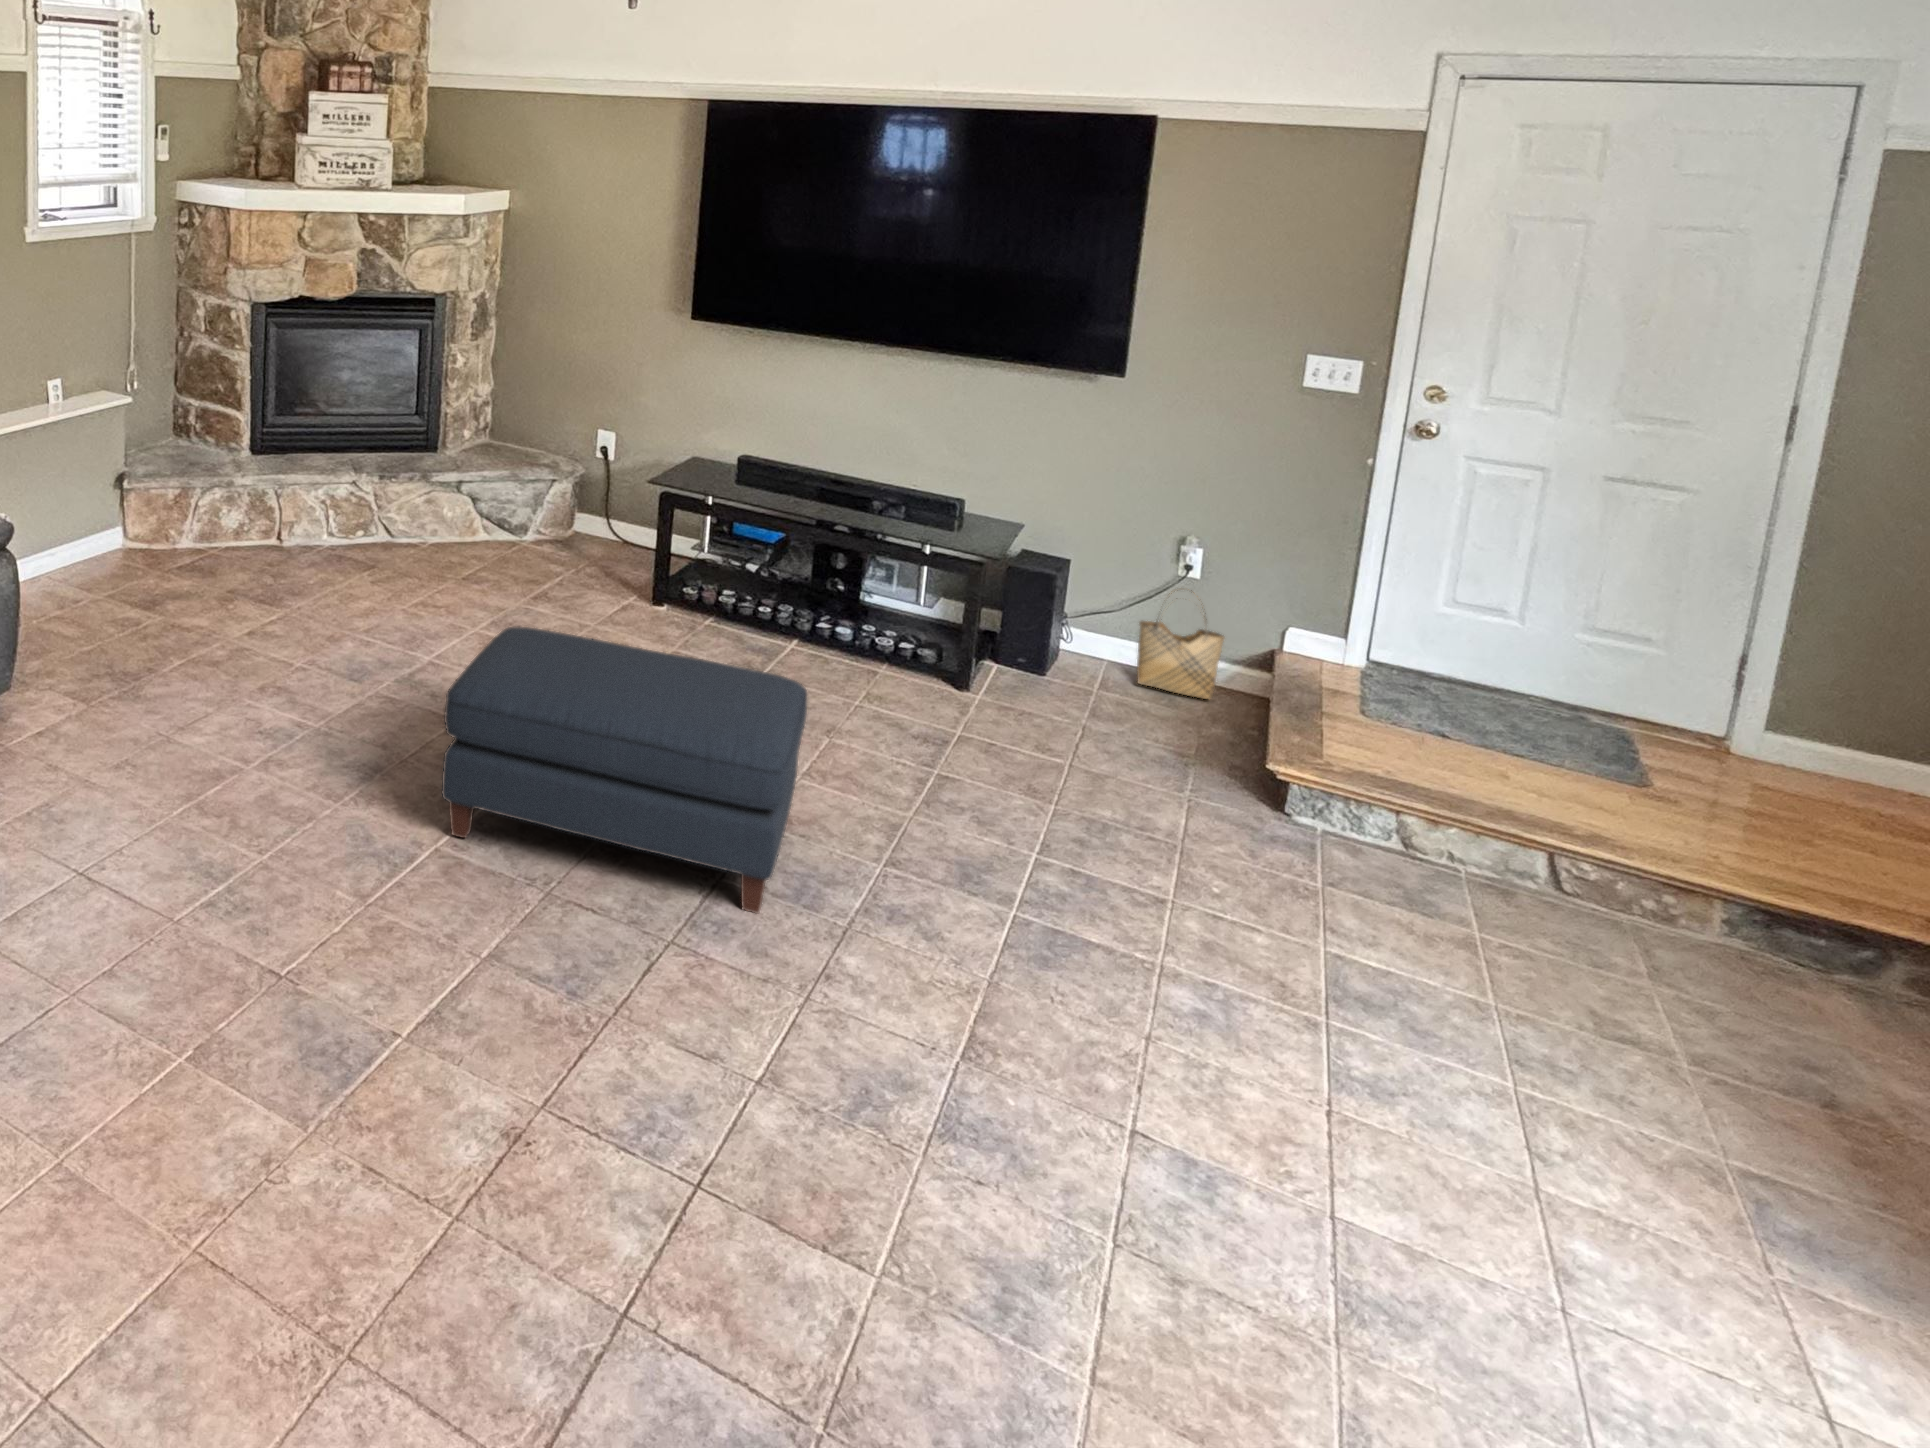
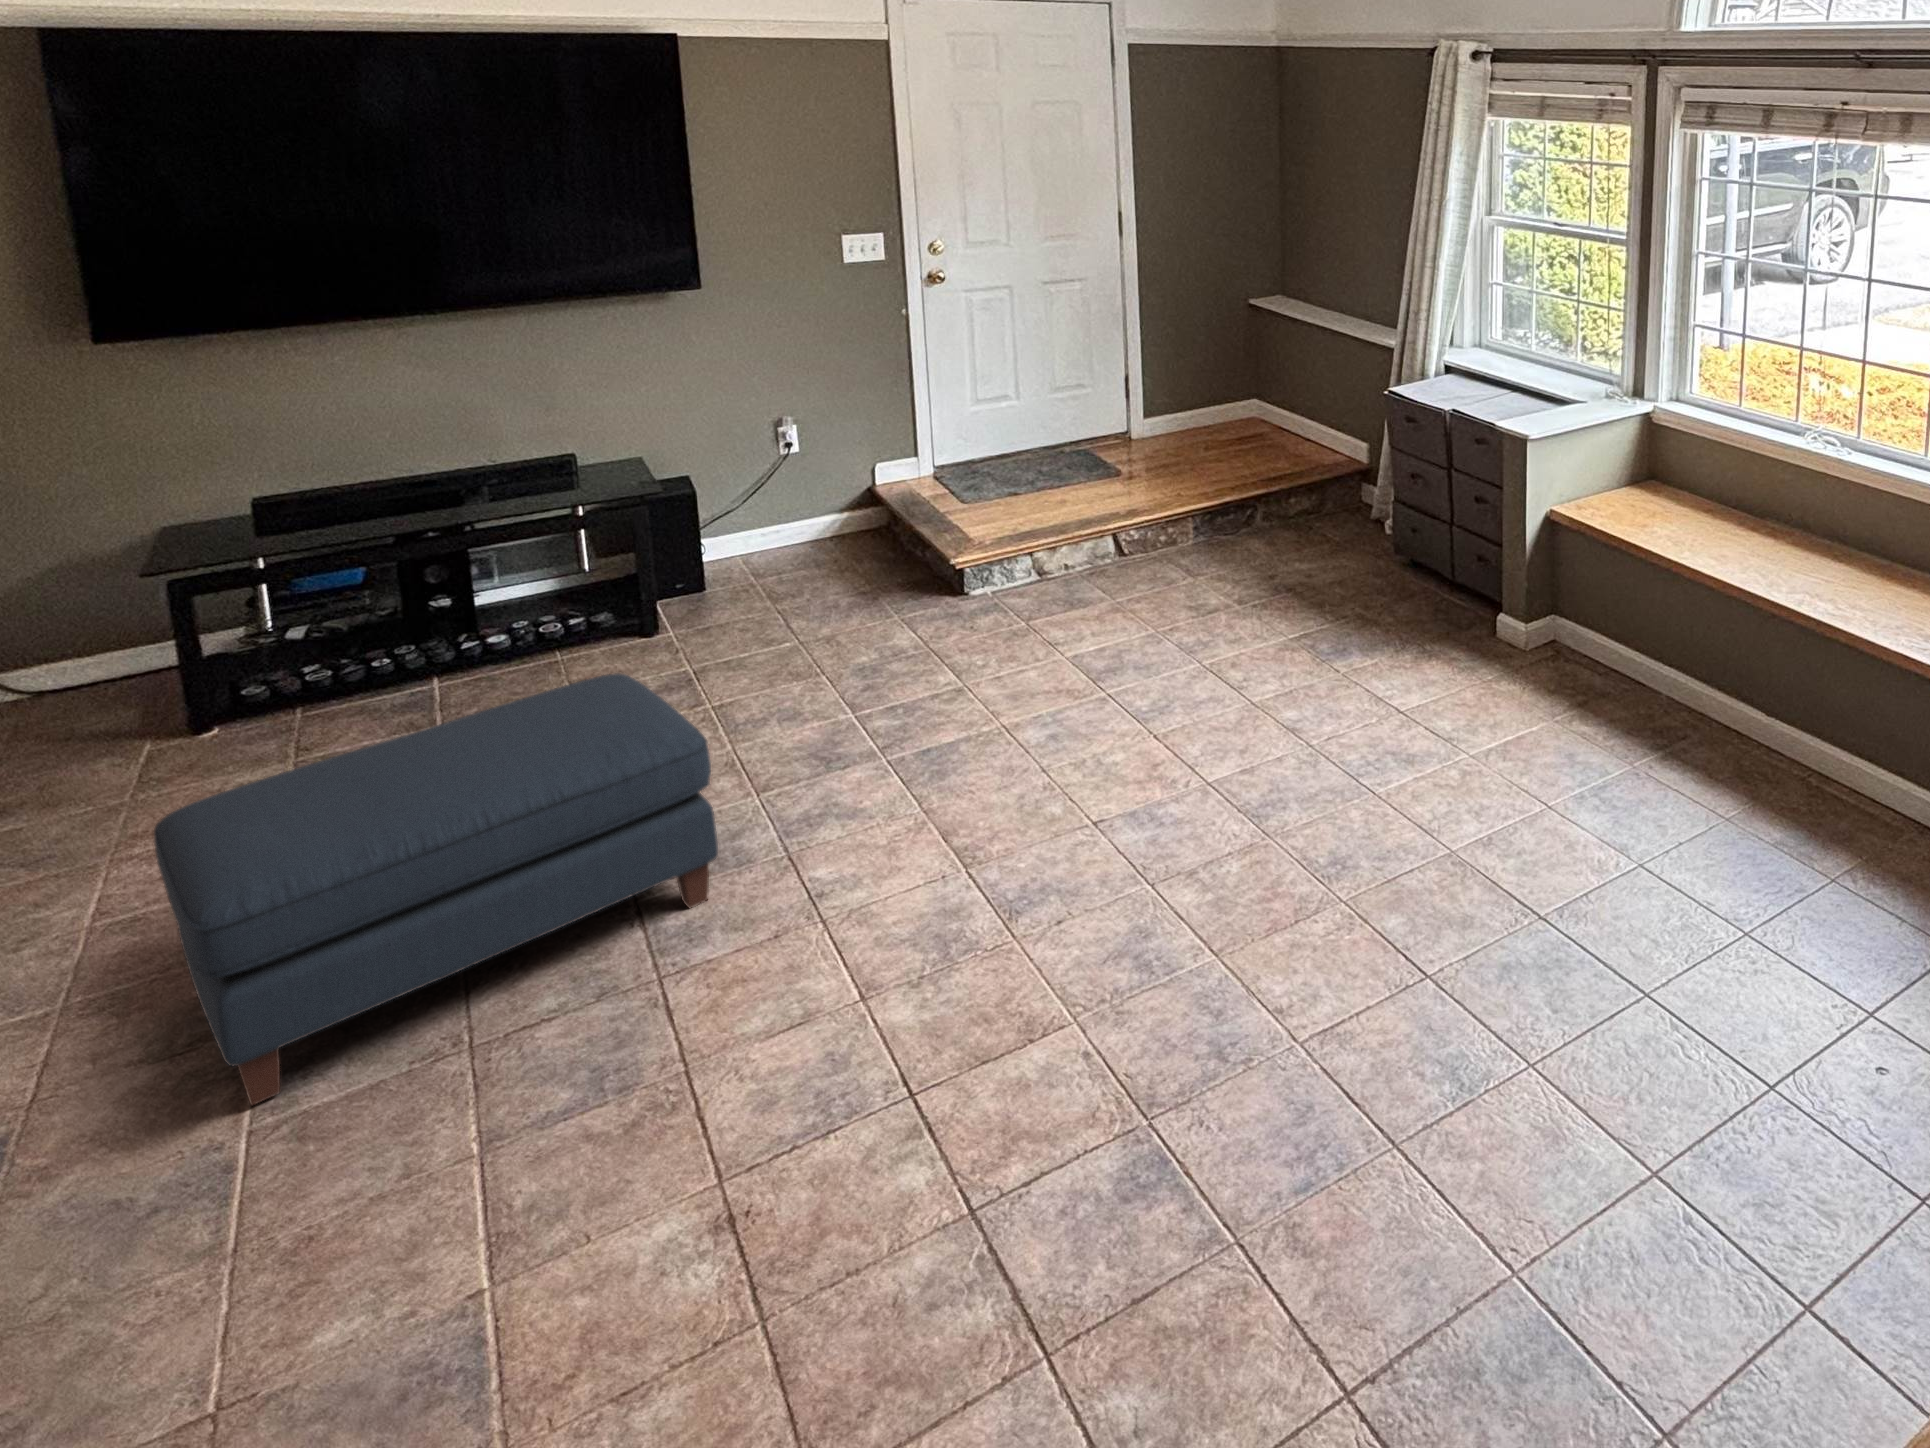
woven basket: present [1137,590,1224,699] -> none [771,462,844,558]

